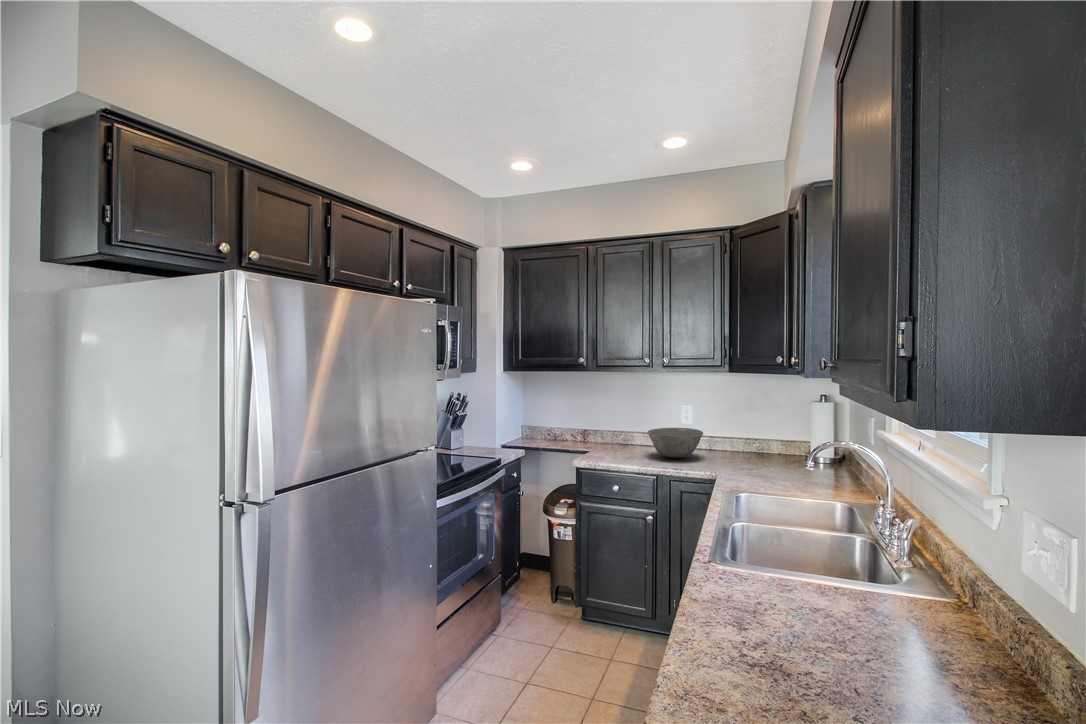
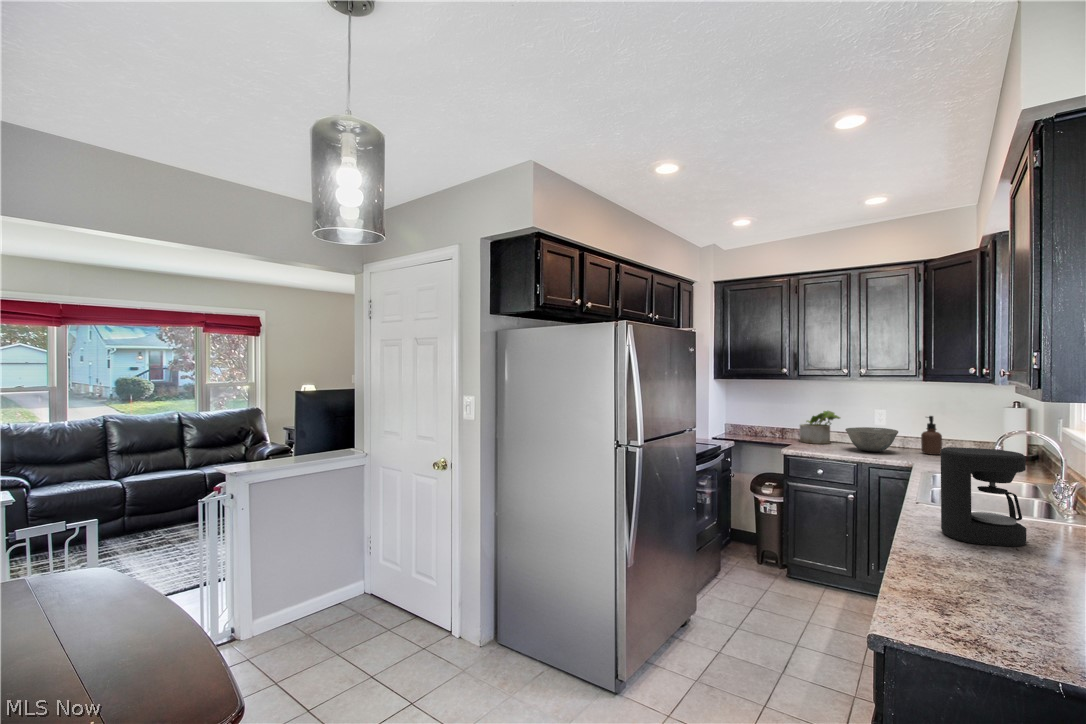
potted plant: none [603,408,647,449] -> present [800,411,840,444]
soap dispenser: none [727,413,748,459] -> present [921,416,942,455]
coffee maker: none [740,496,873,692] -> present [941,447,1026,547]

